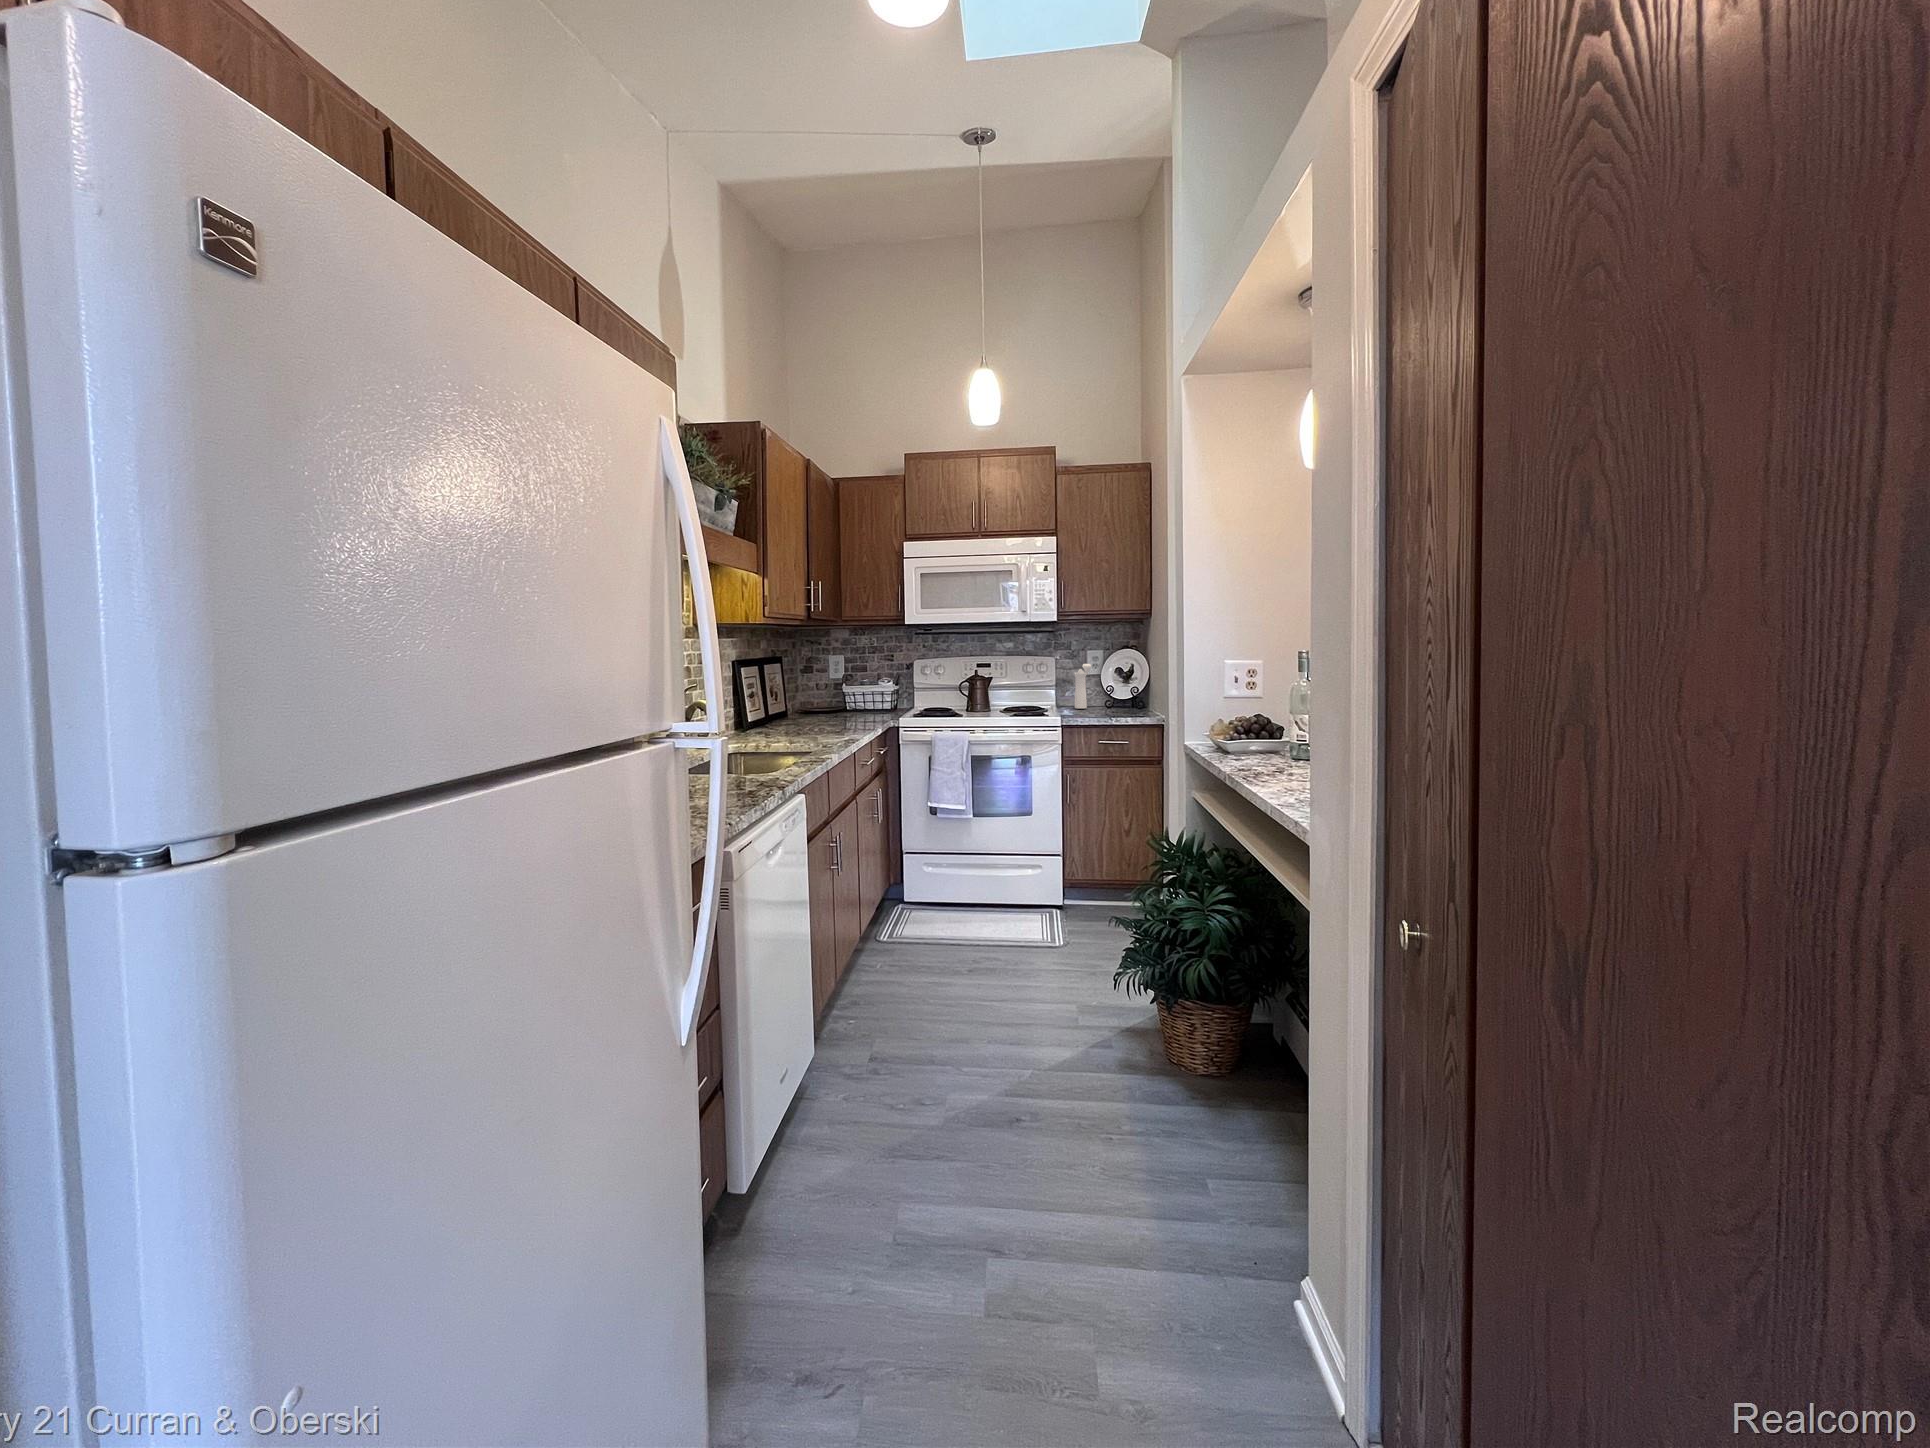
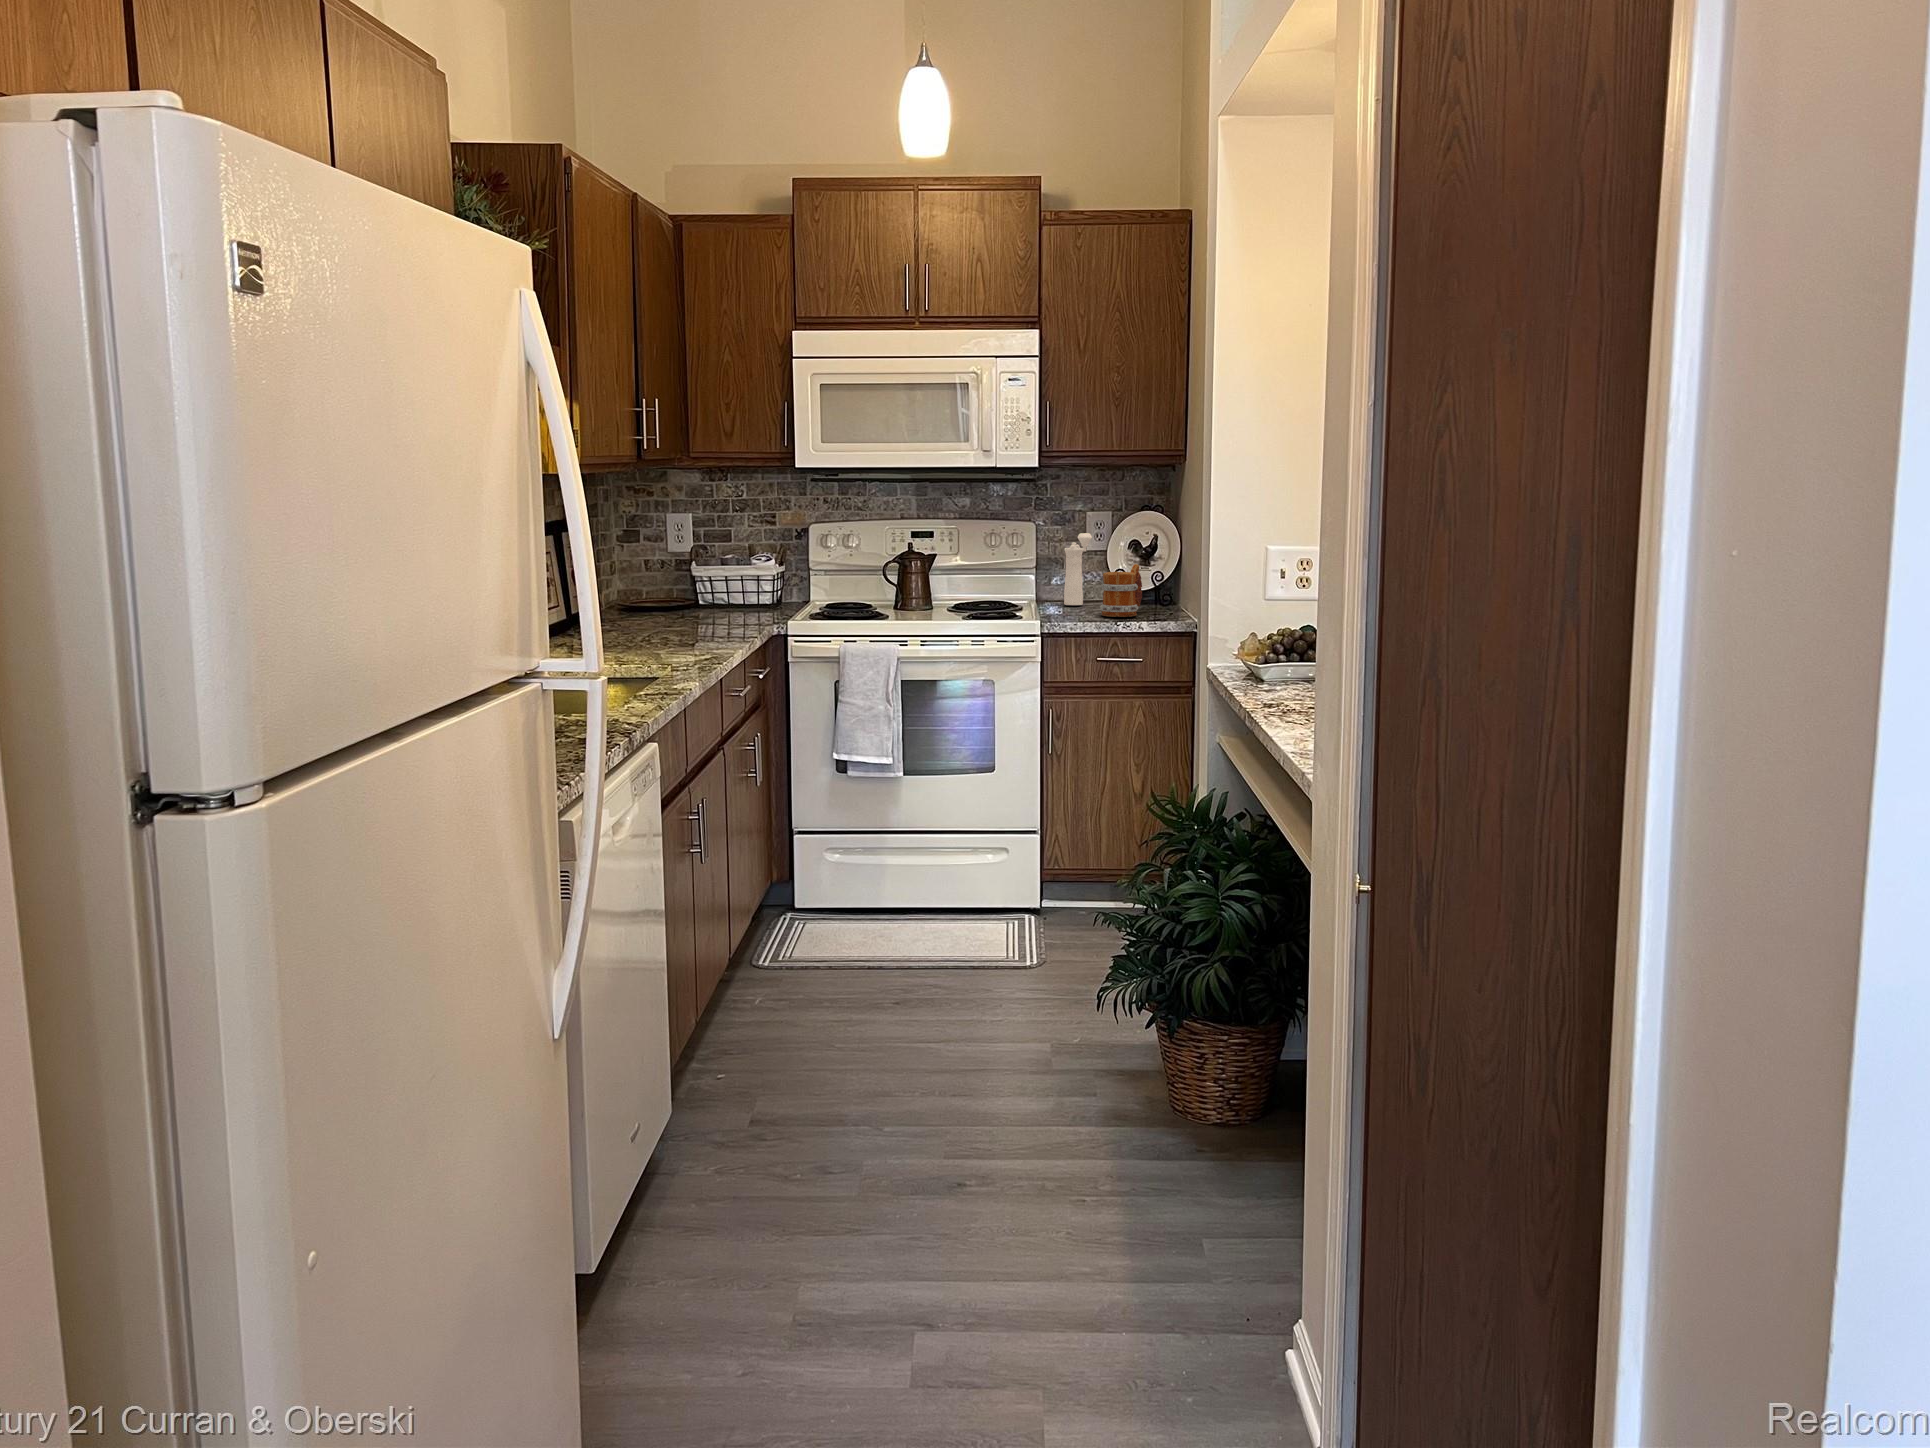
mug: none [1099,682,1126,715] -> present [1100,564,1142,617]

